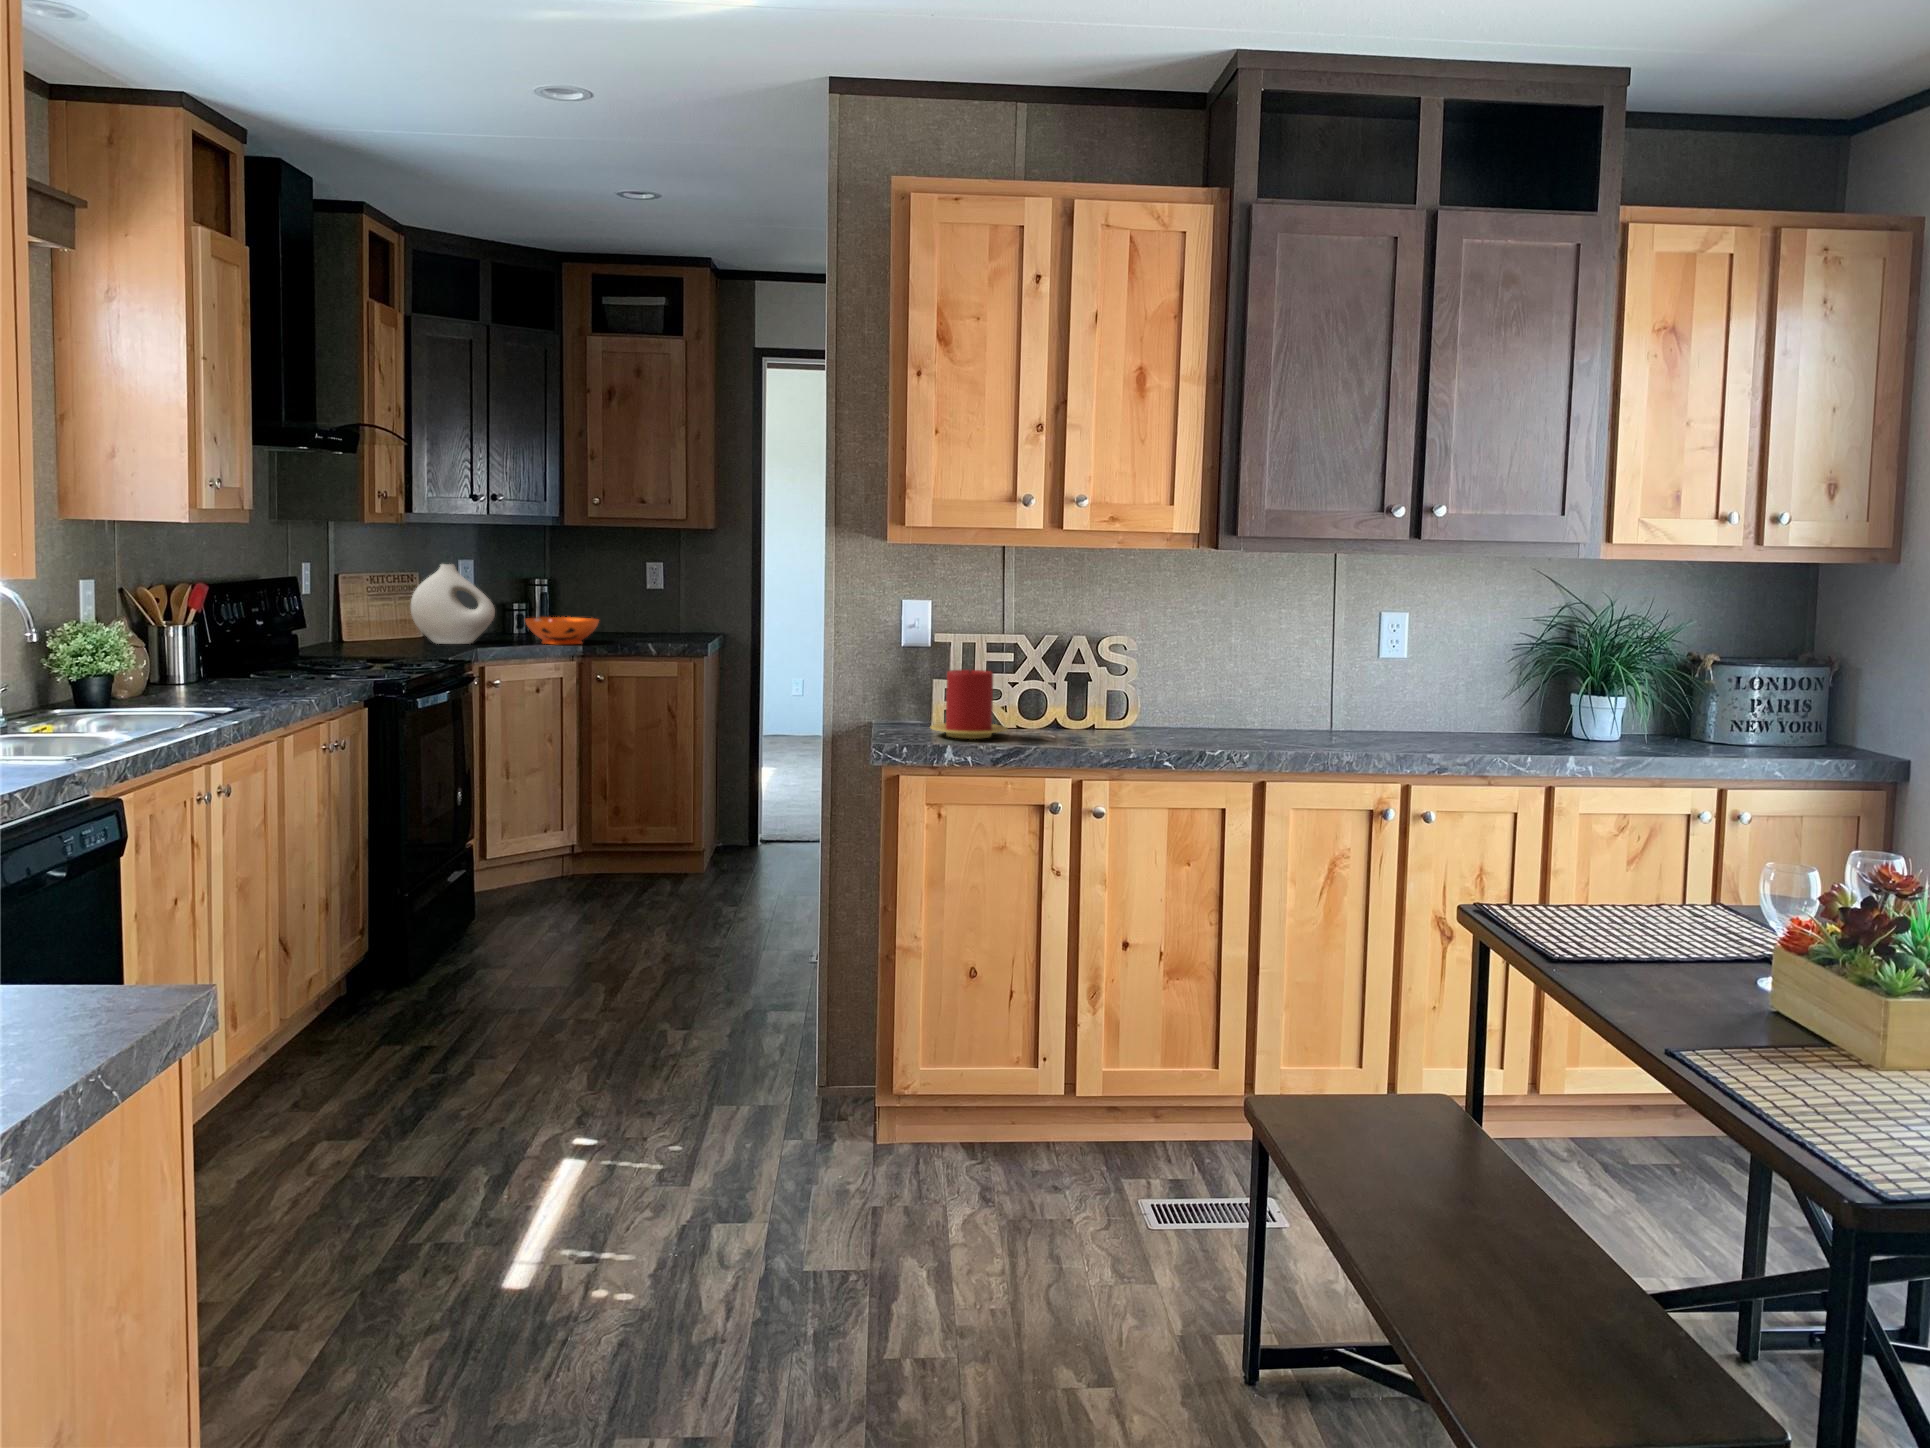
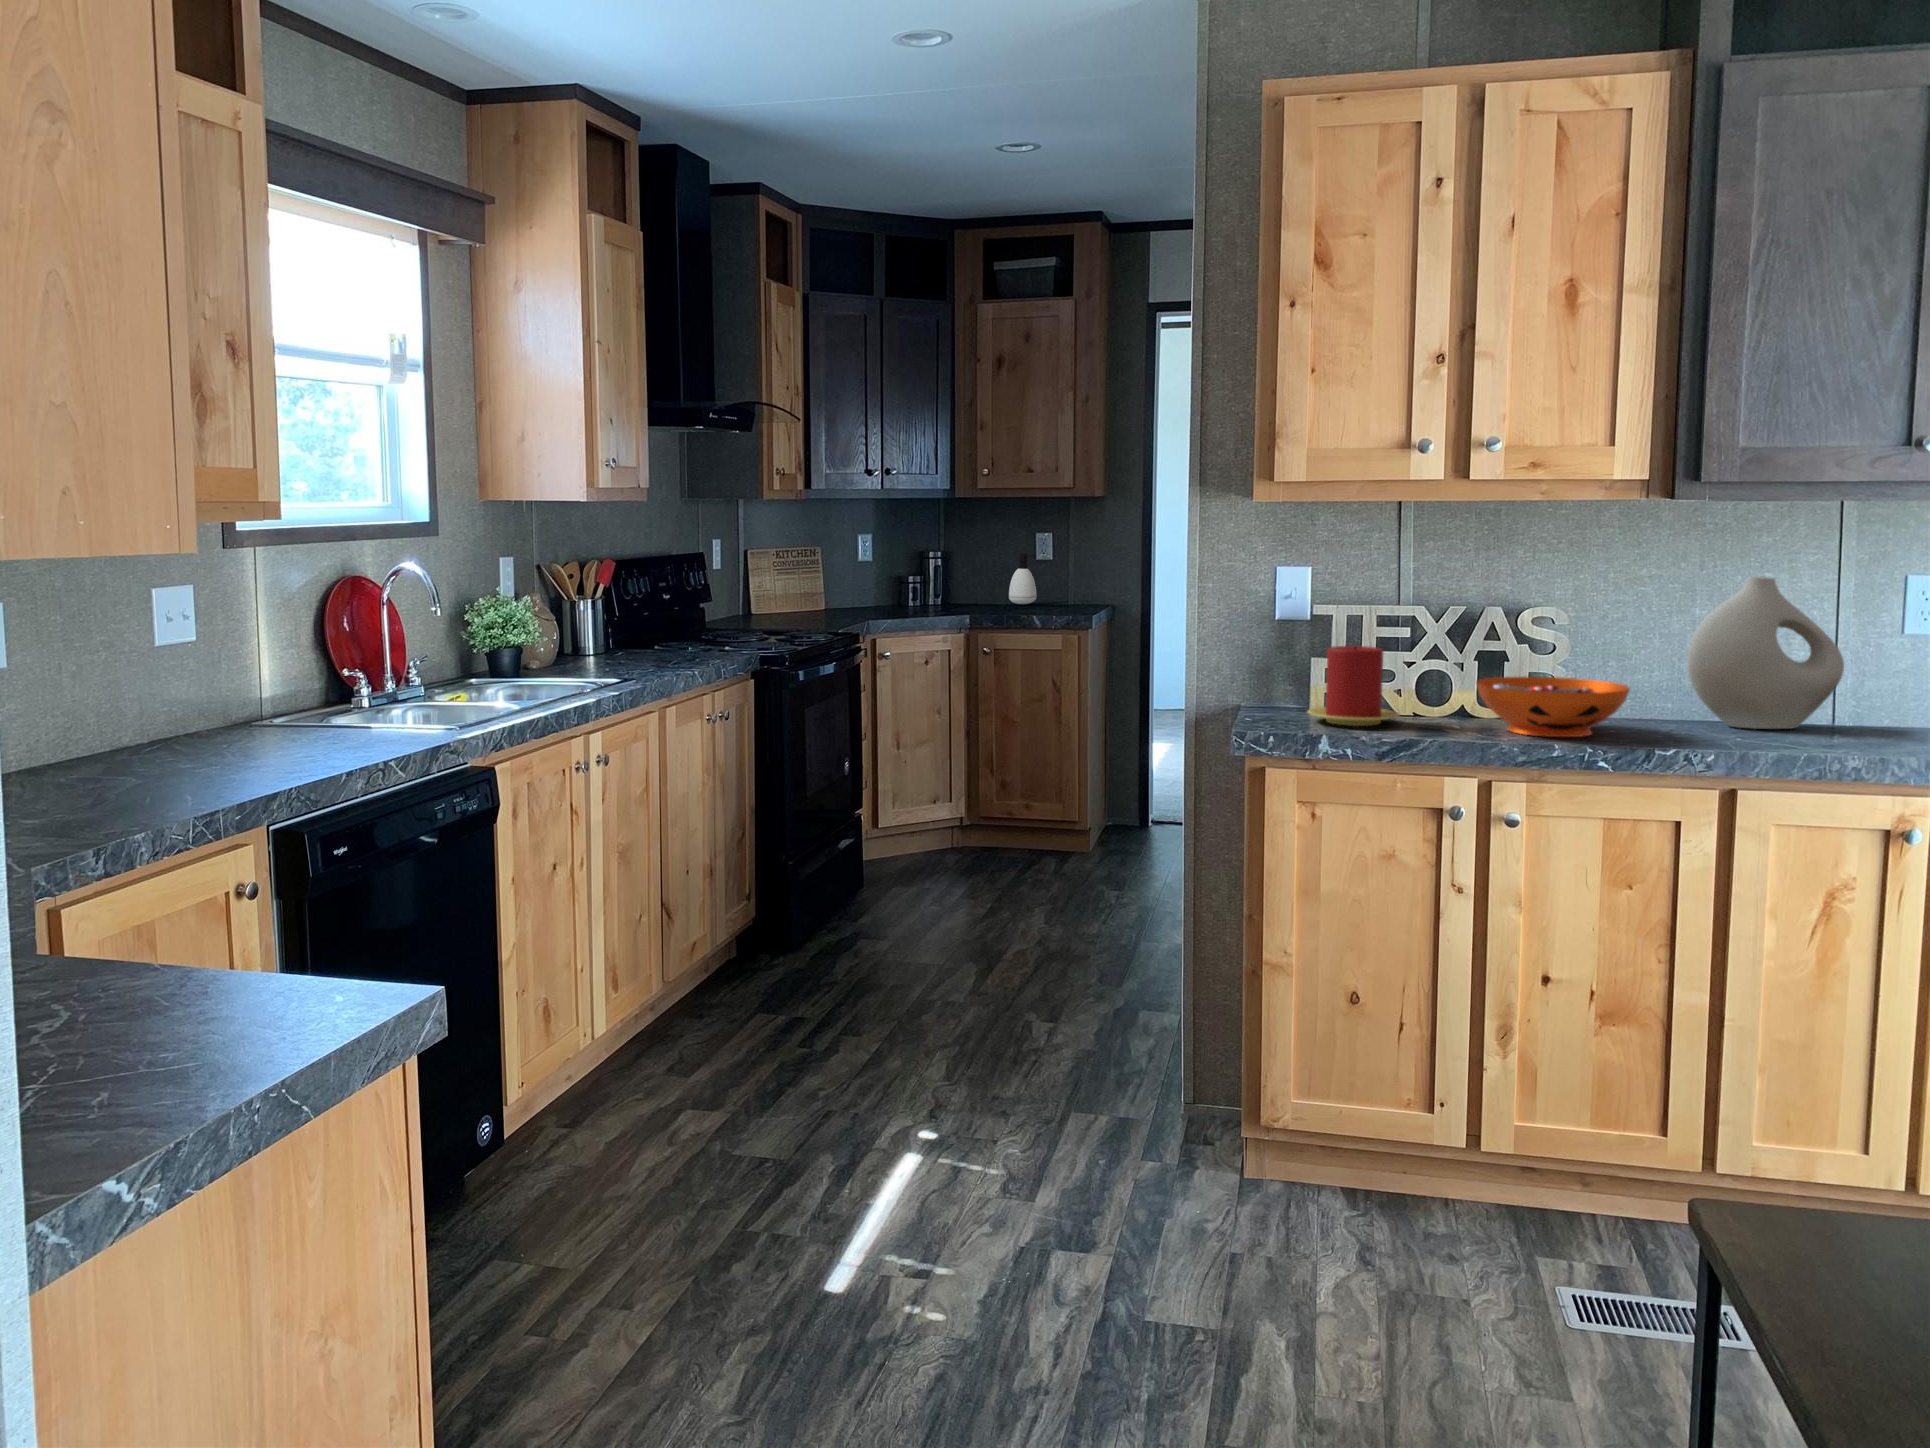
vase: present [411,564,495,644] -> present [1688,577,1844,729]
soap dispenser: none [621,581,649,632] -> present [1009,553,1037,604]
decorative bowl: present [525,617,599,644] -> present [1476,677,1630,737]

